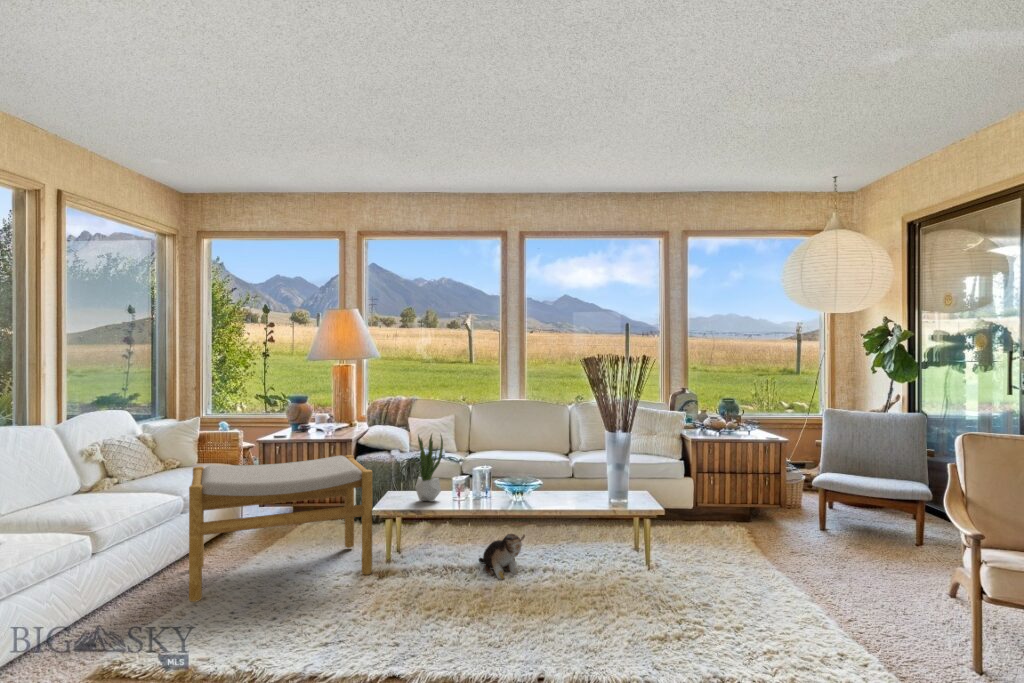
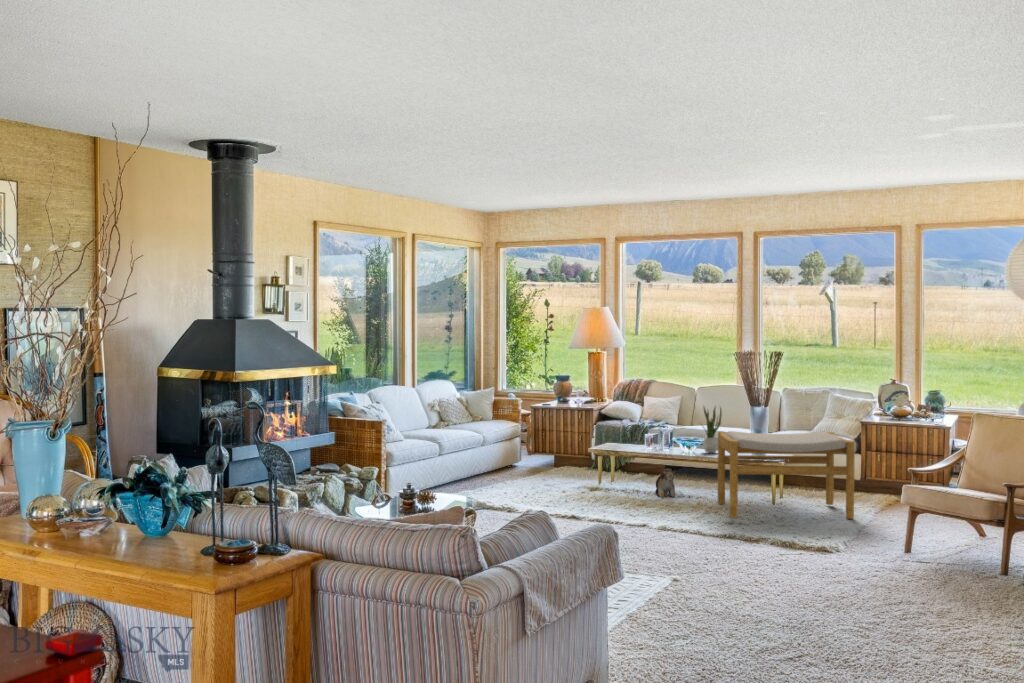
potted plant: present [415,435,443,502] -> present [702,407,722,453]
footstool: present [189,455,372,602] -> present [718,431,855,519]

